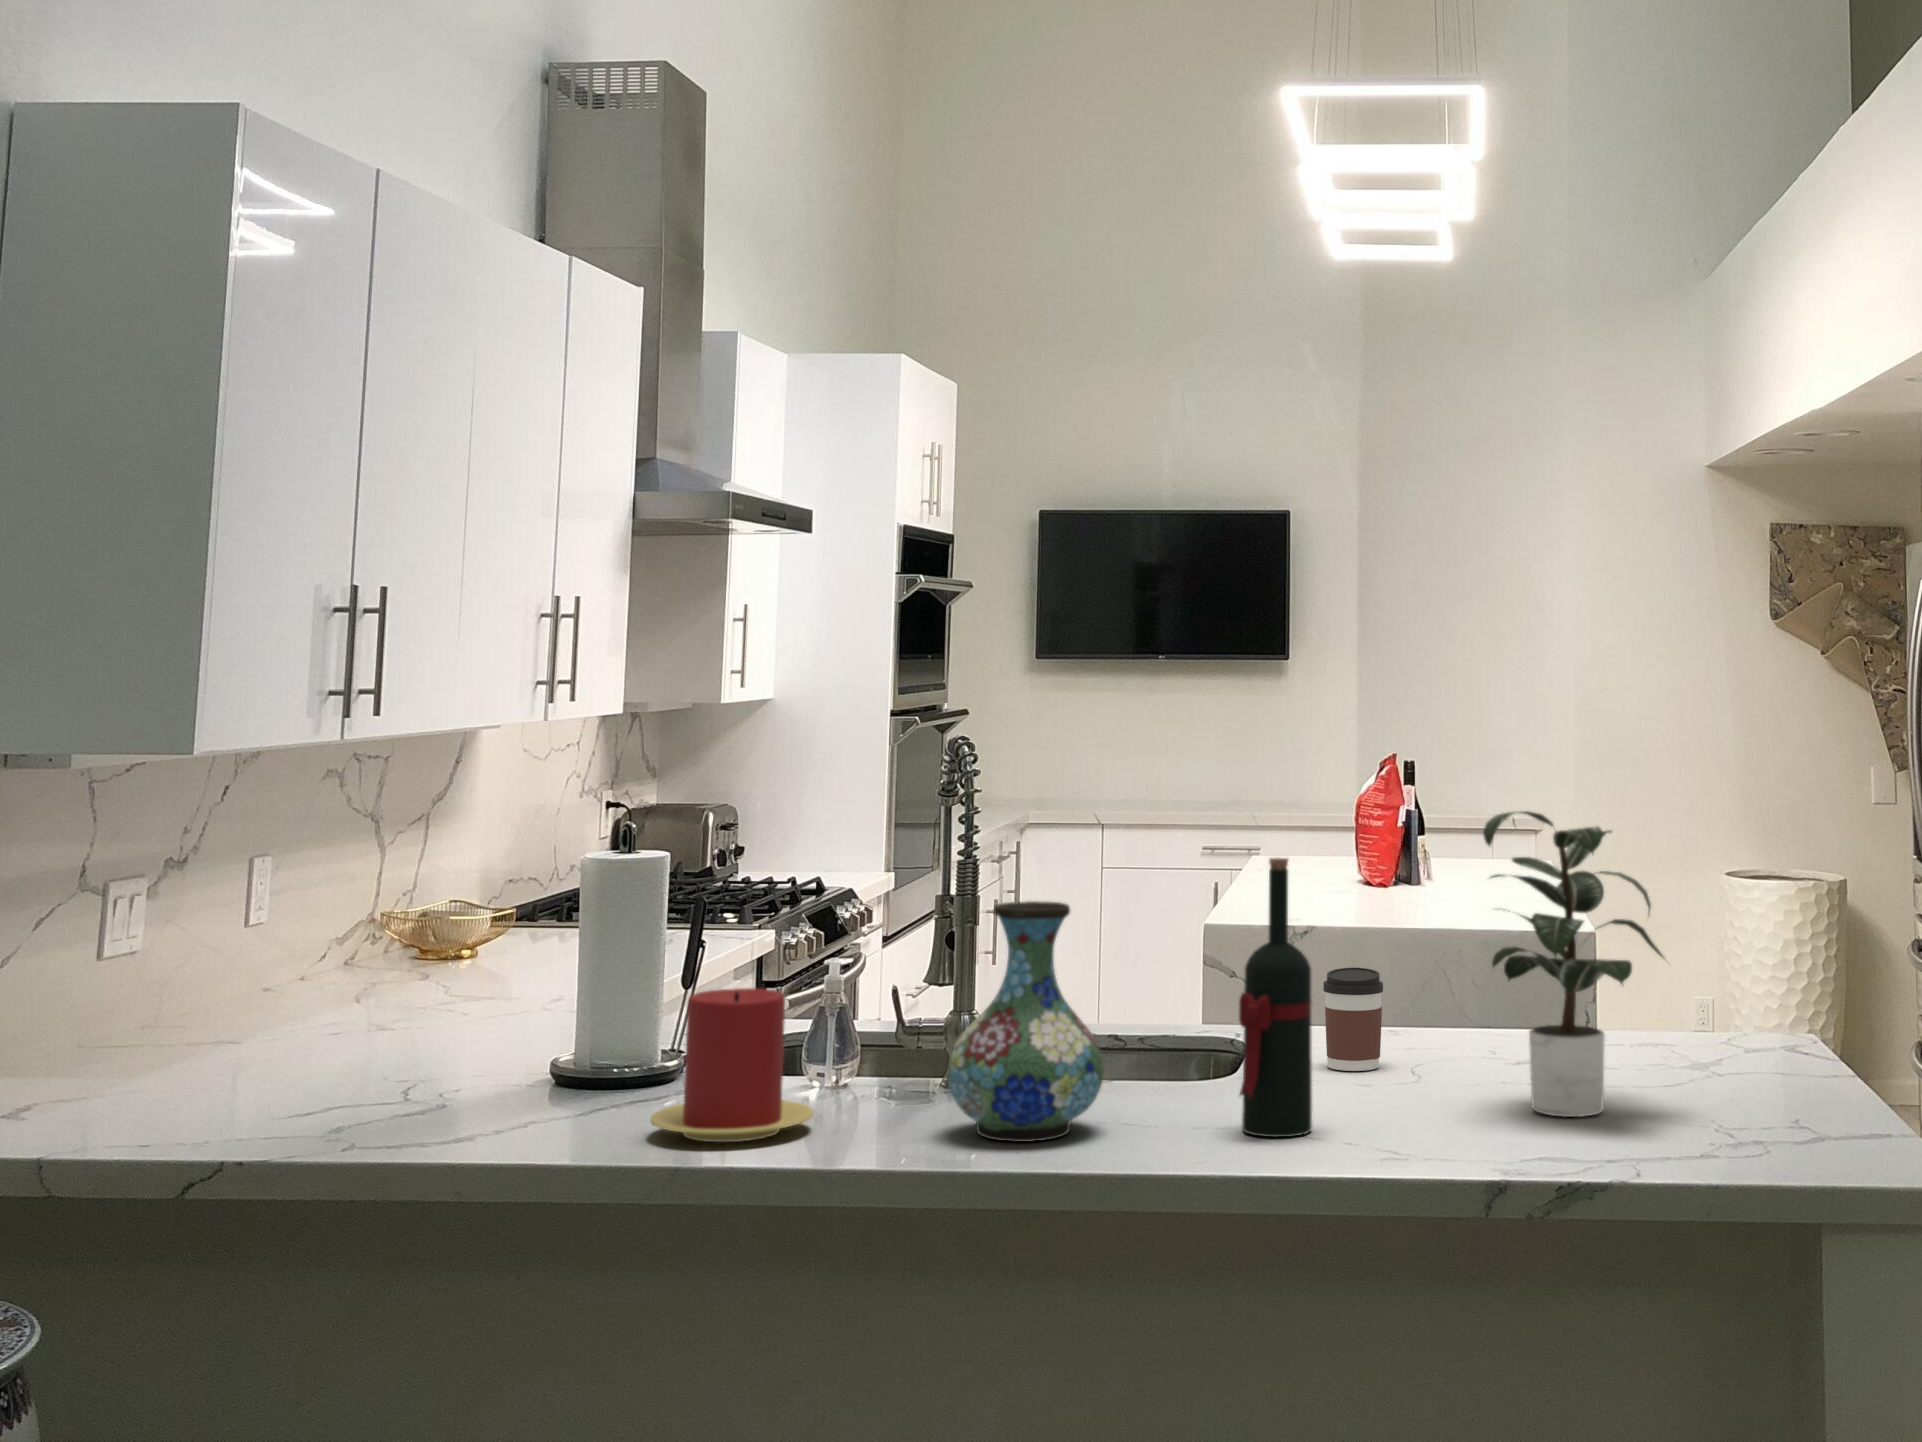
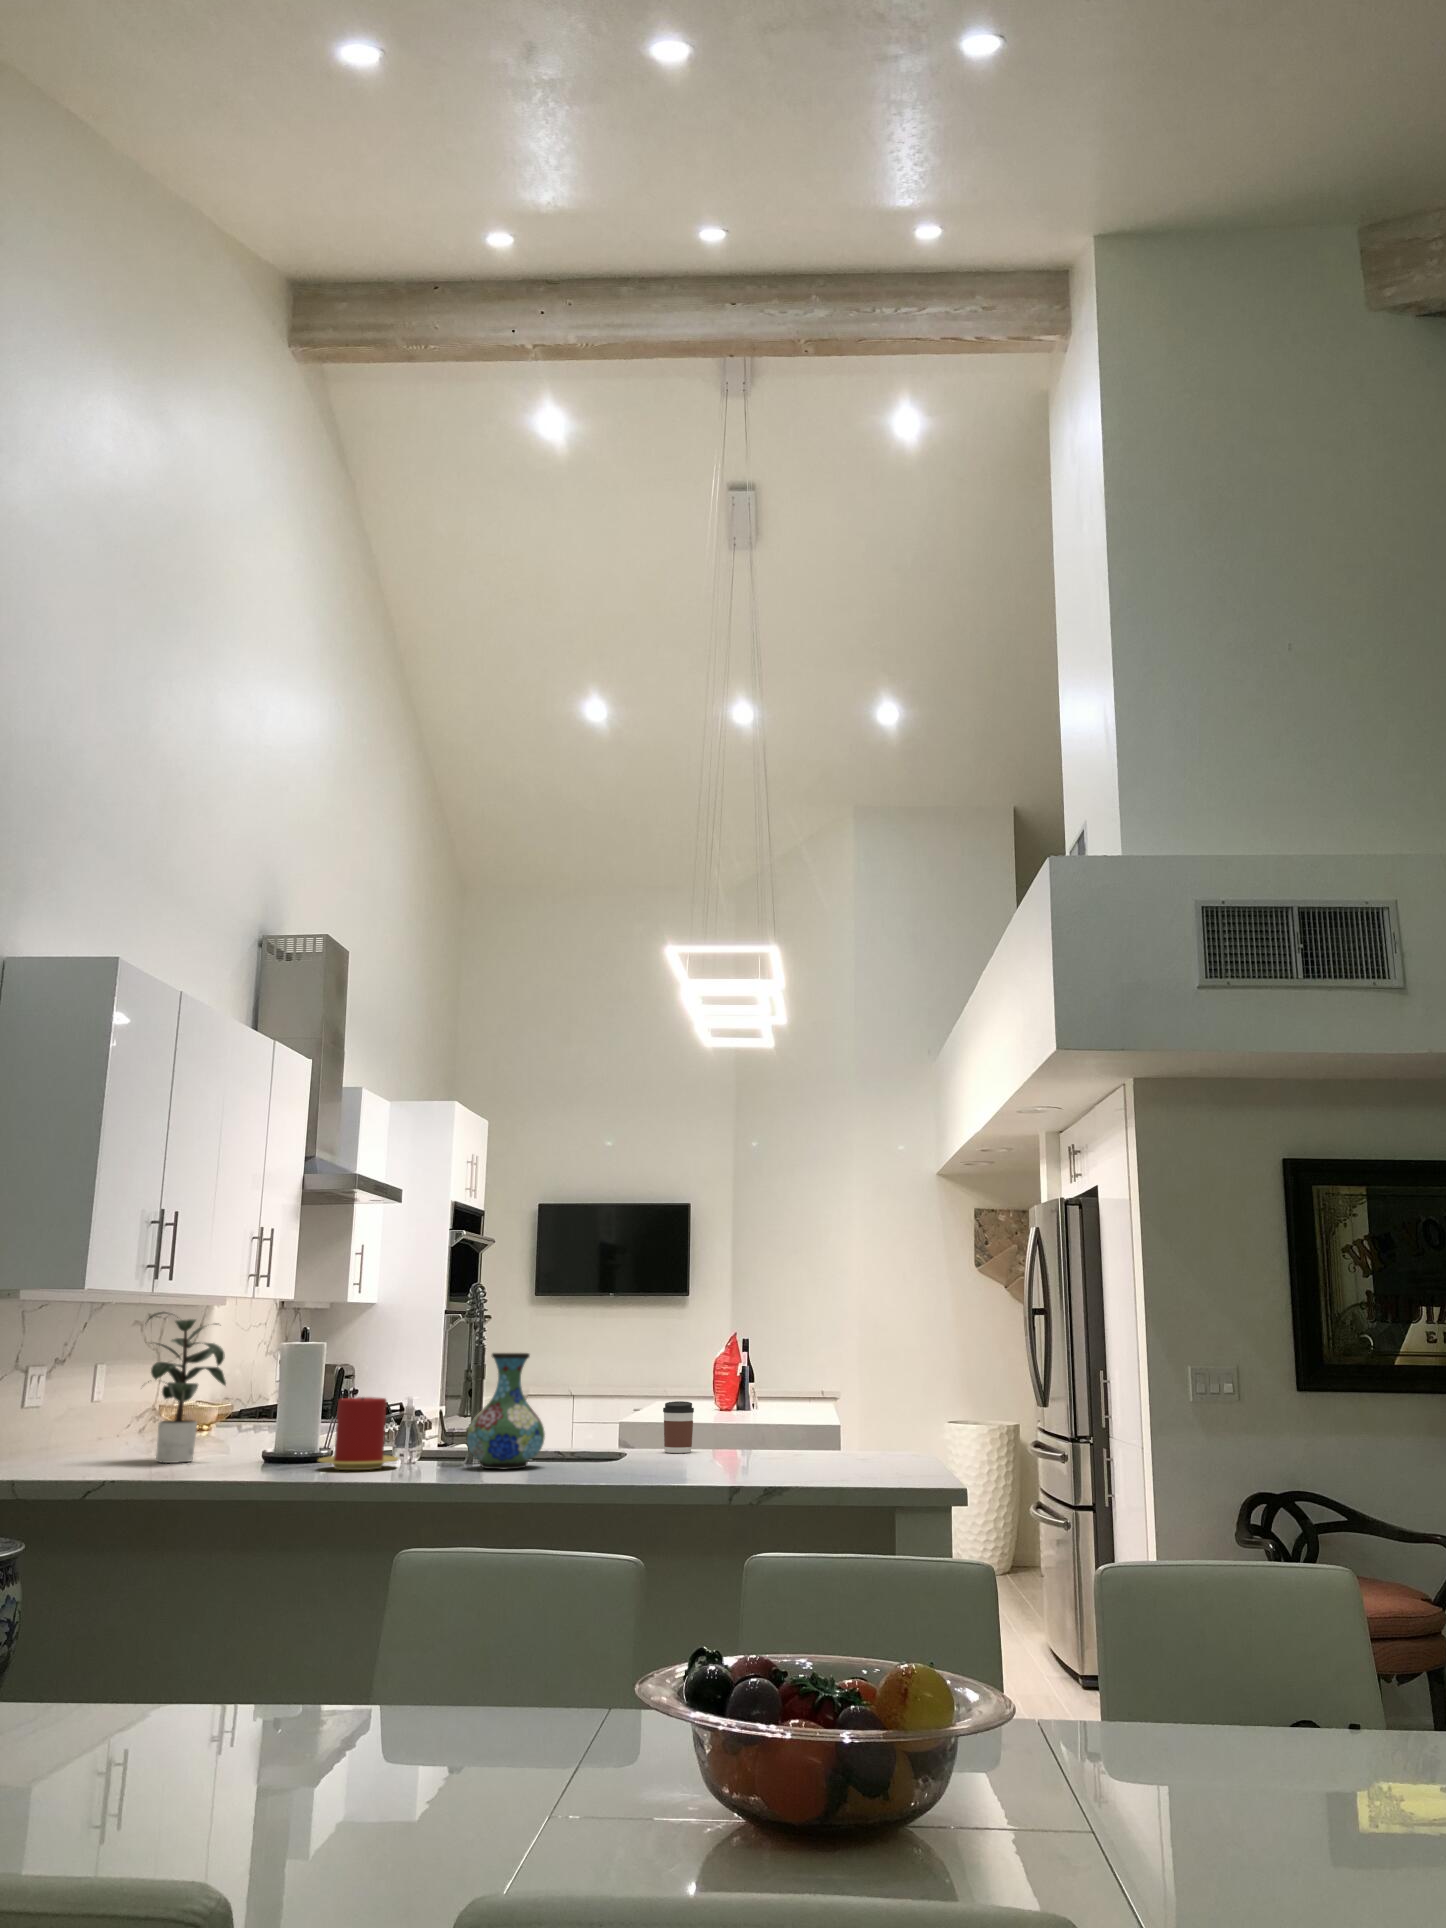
potted plant: present [1483,811,1664,1117] -> present [145,1312,226,1463]
wine bottle: present [1239,858,1312,1137] -> none [611,1330,649,1468]

